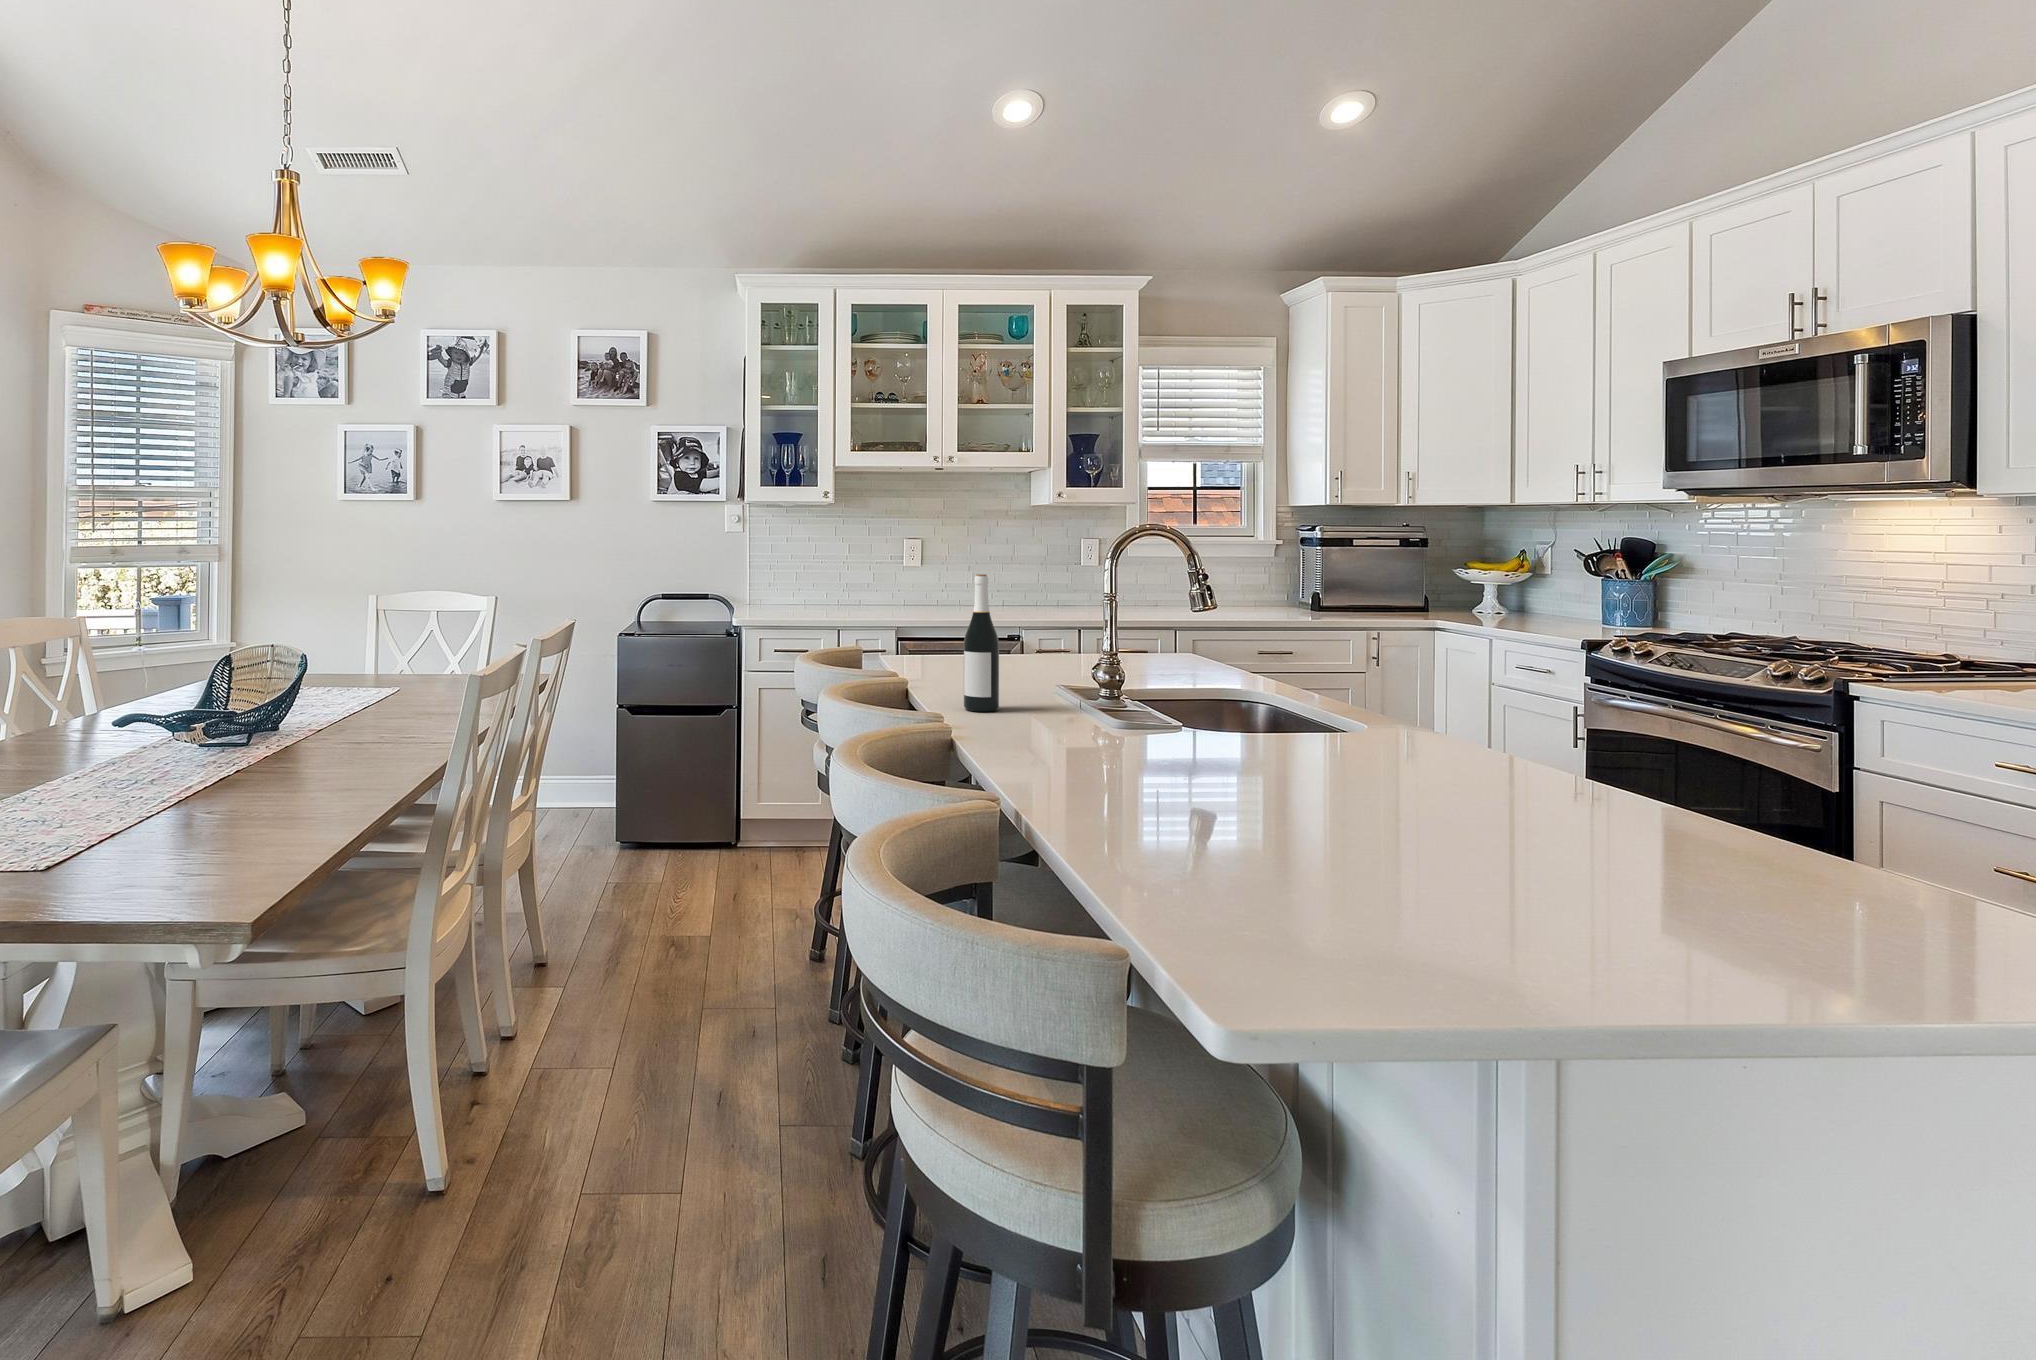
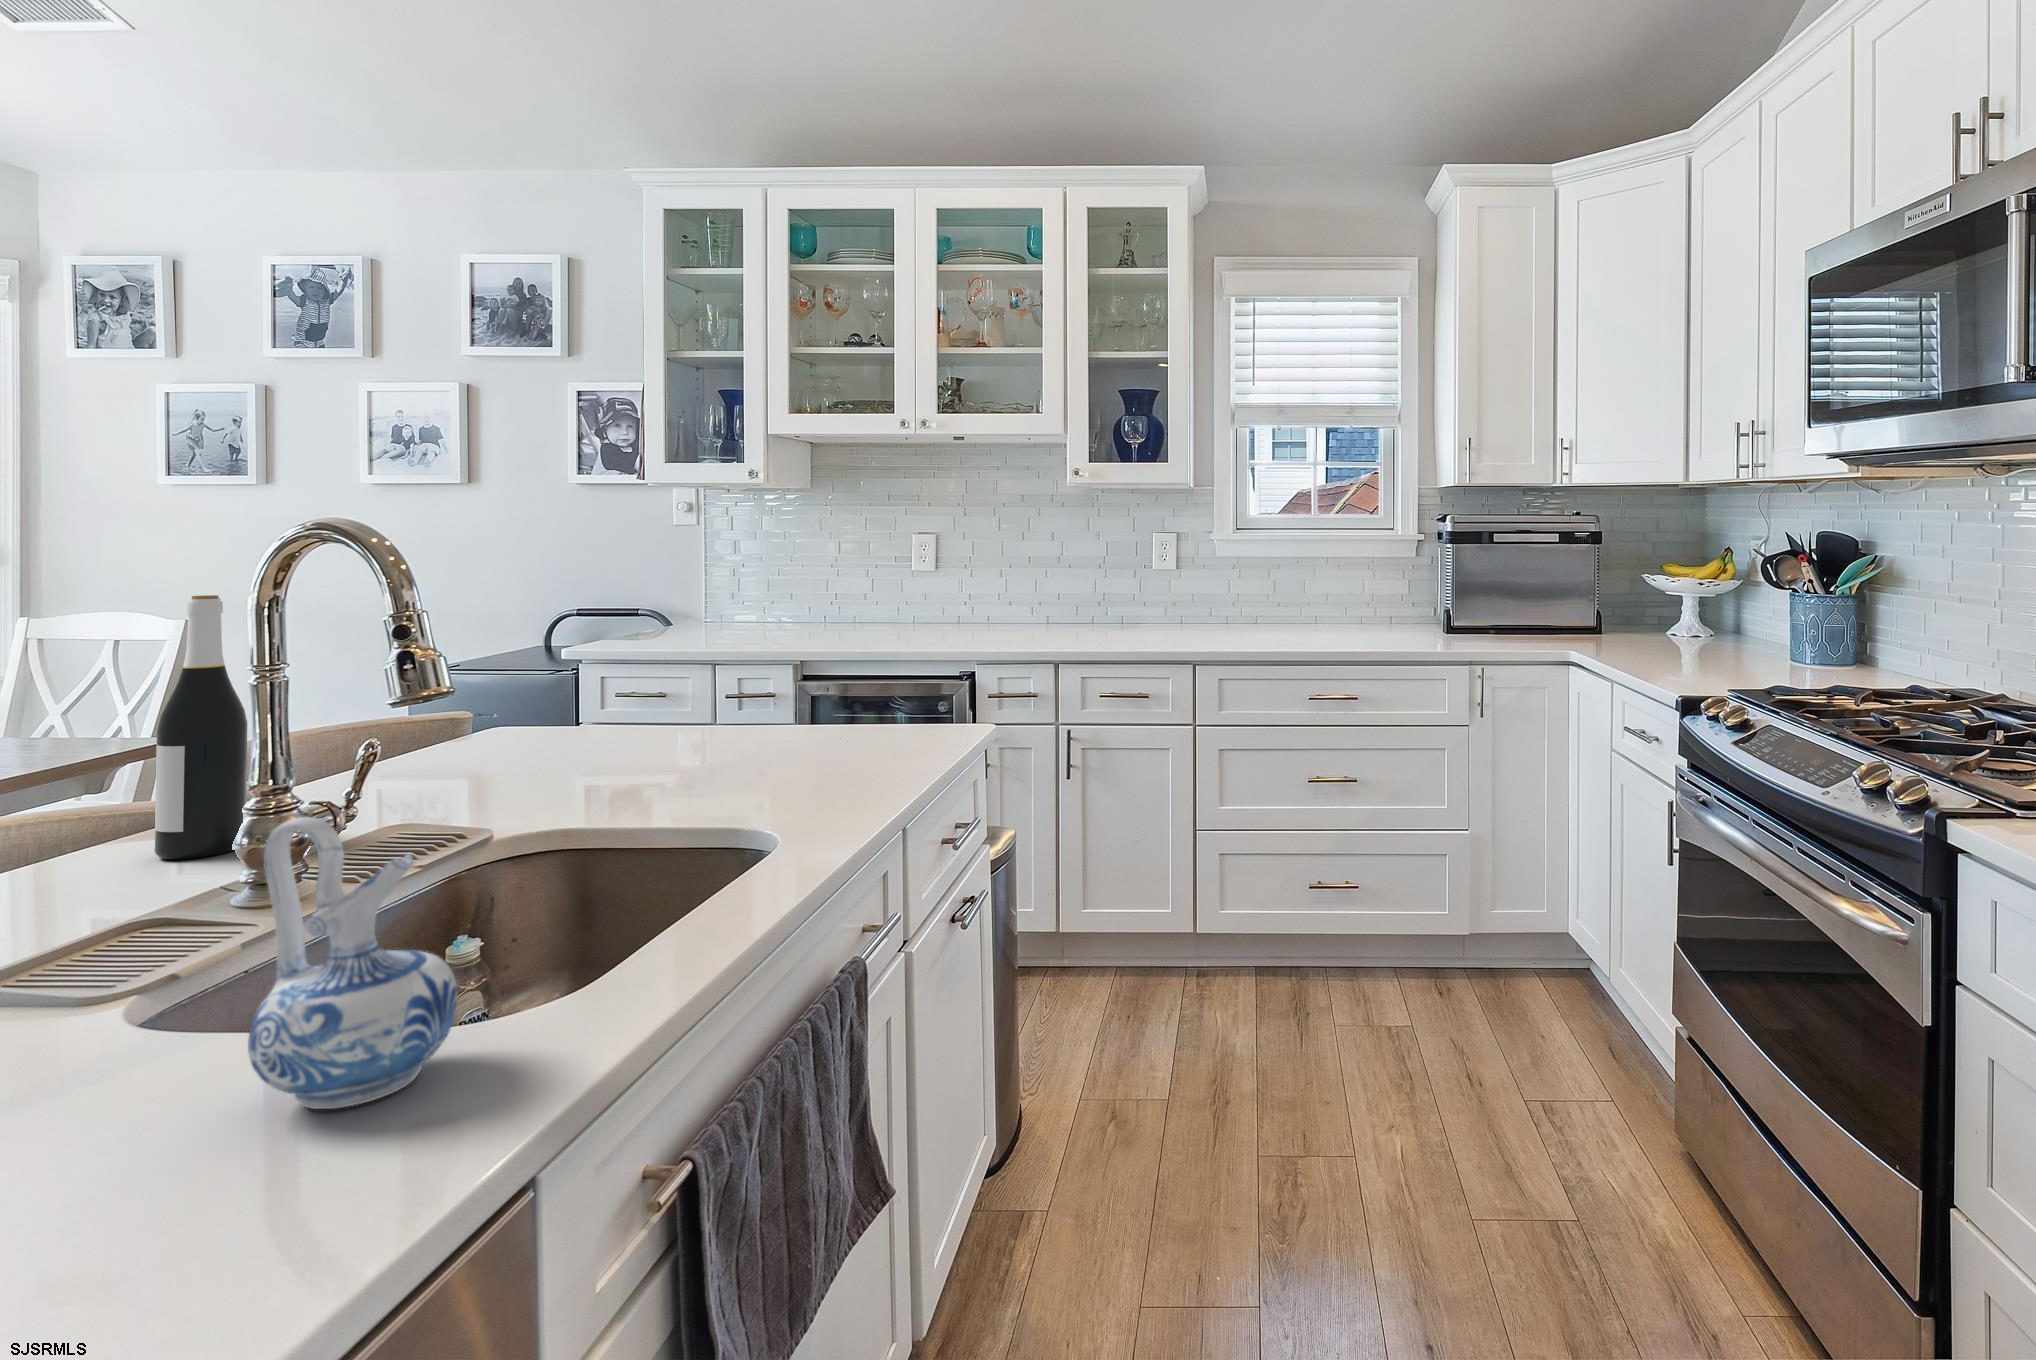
ceramic pitcher: none [1381,653,1454,760] -> present [248,817,457,1109]

